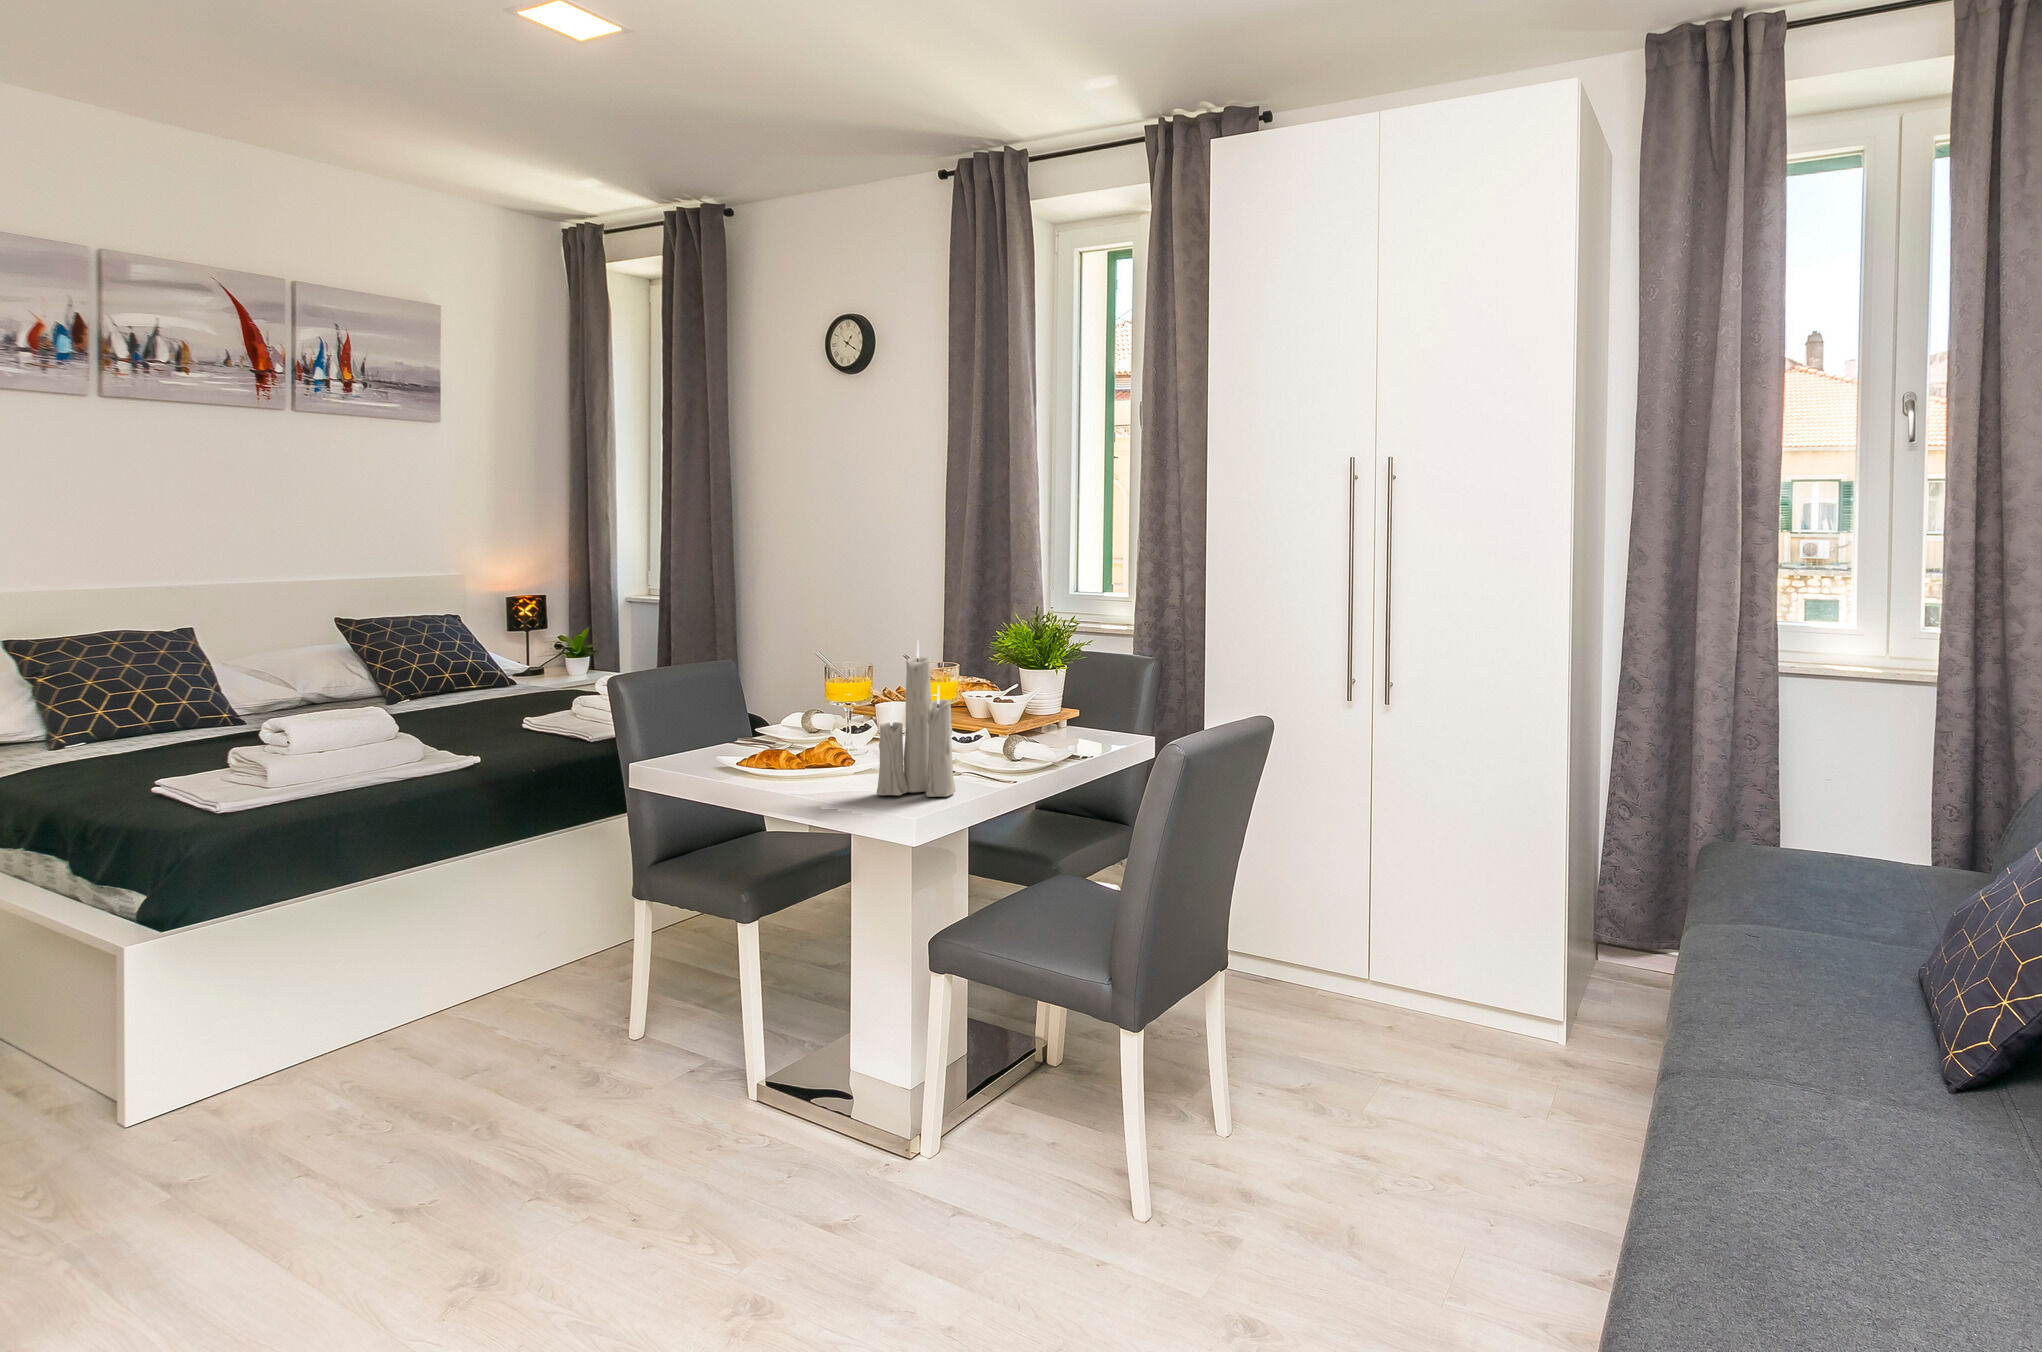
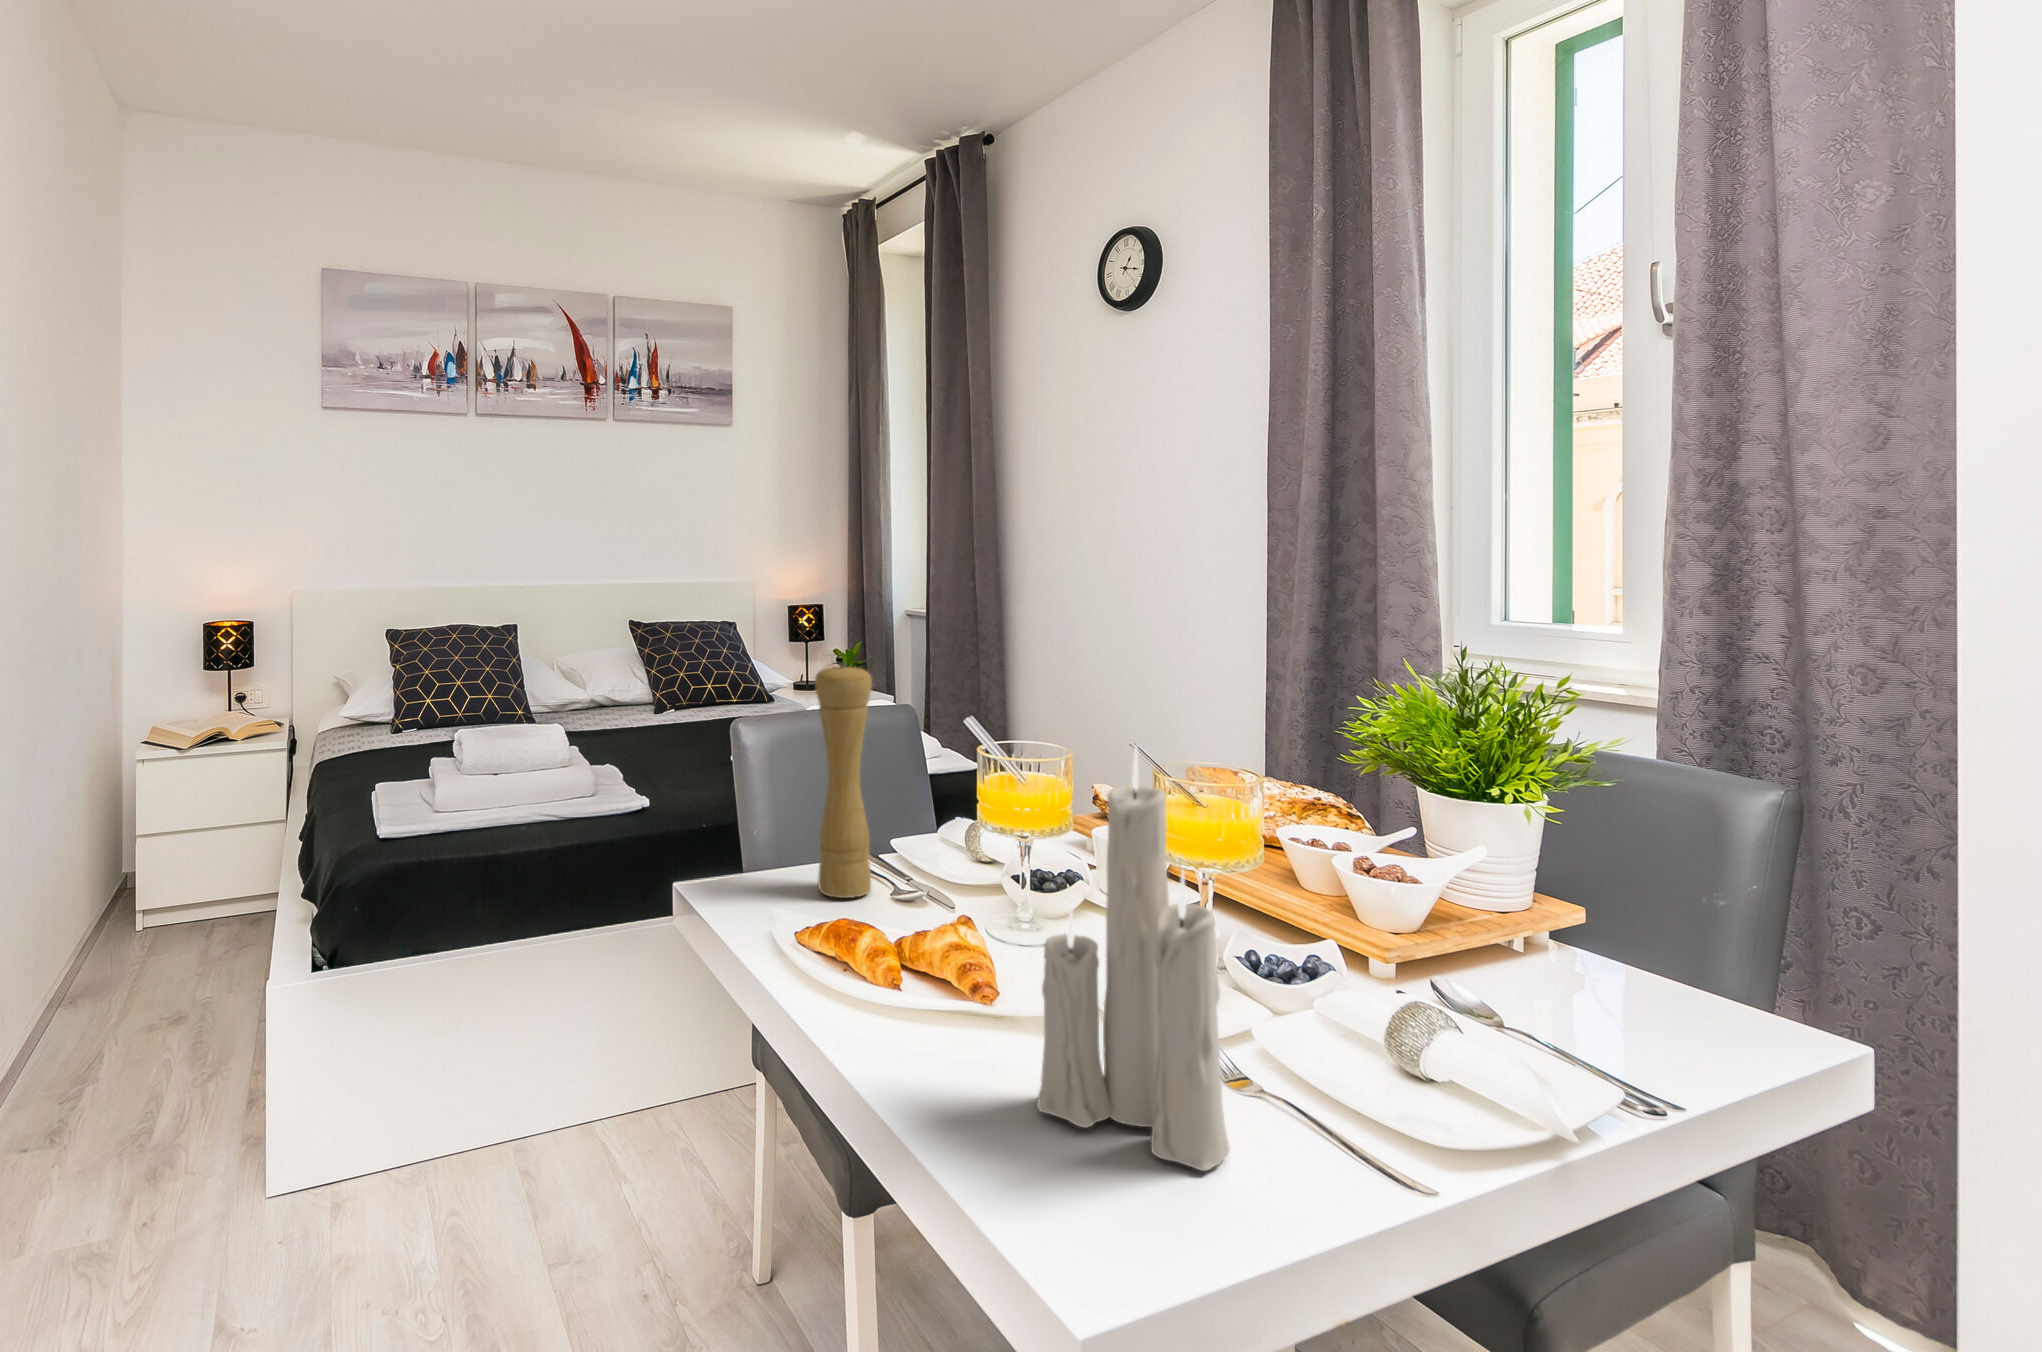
pepper mill: none [708,623,745,757] -> present [815,663,872,898]

